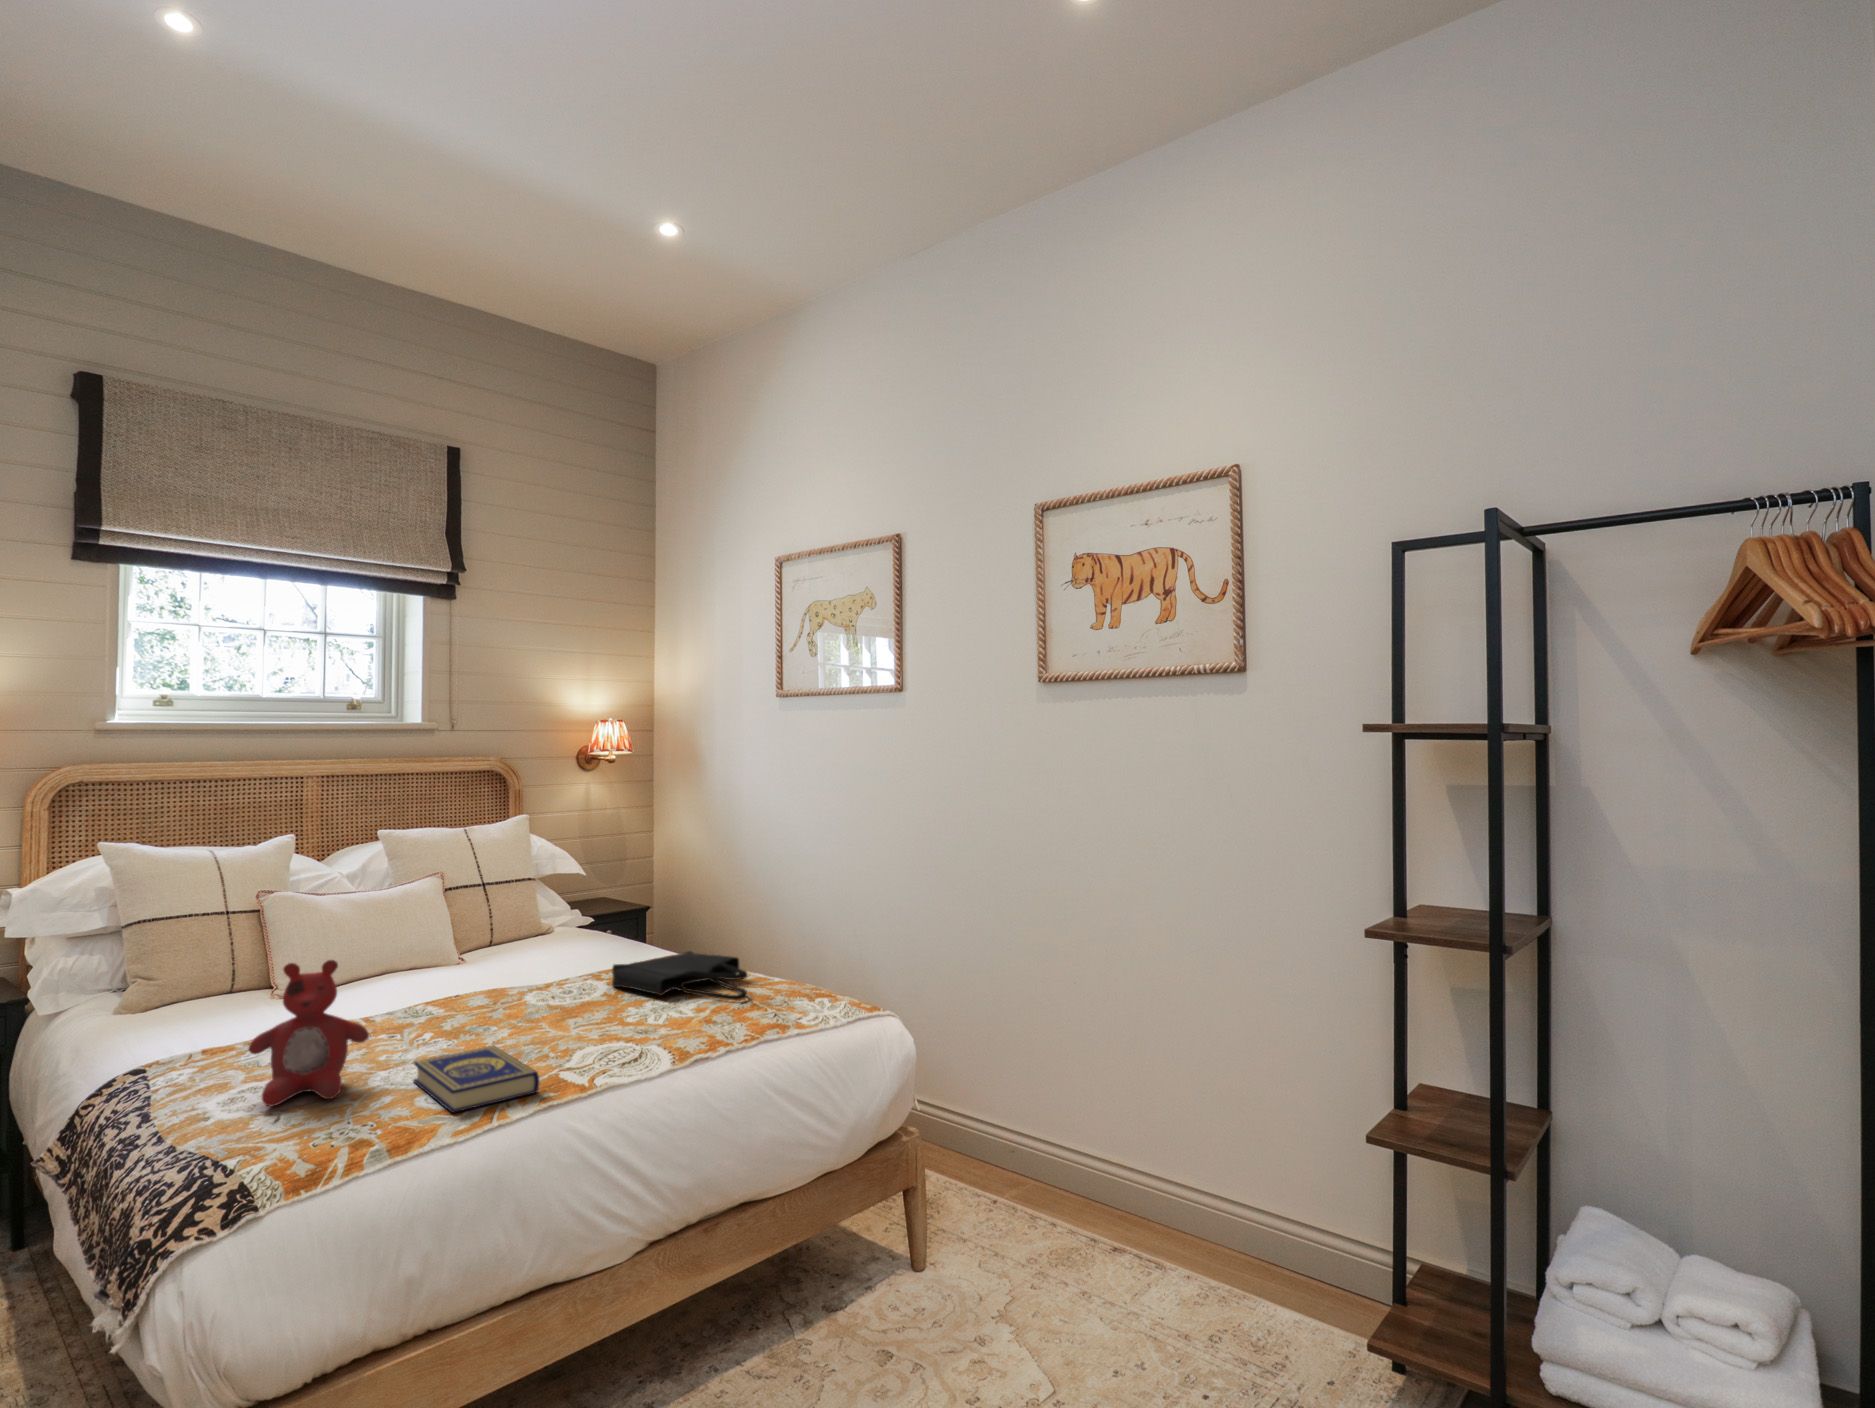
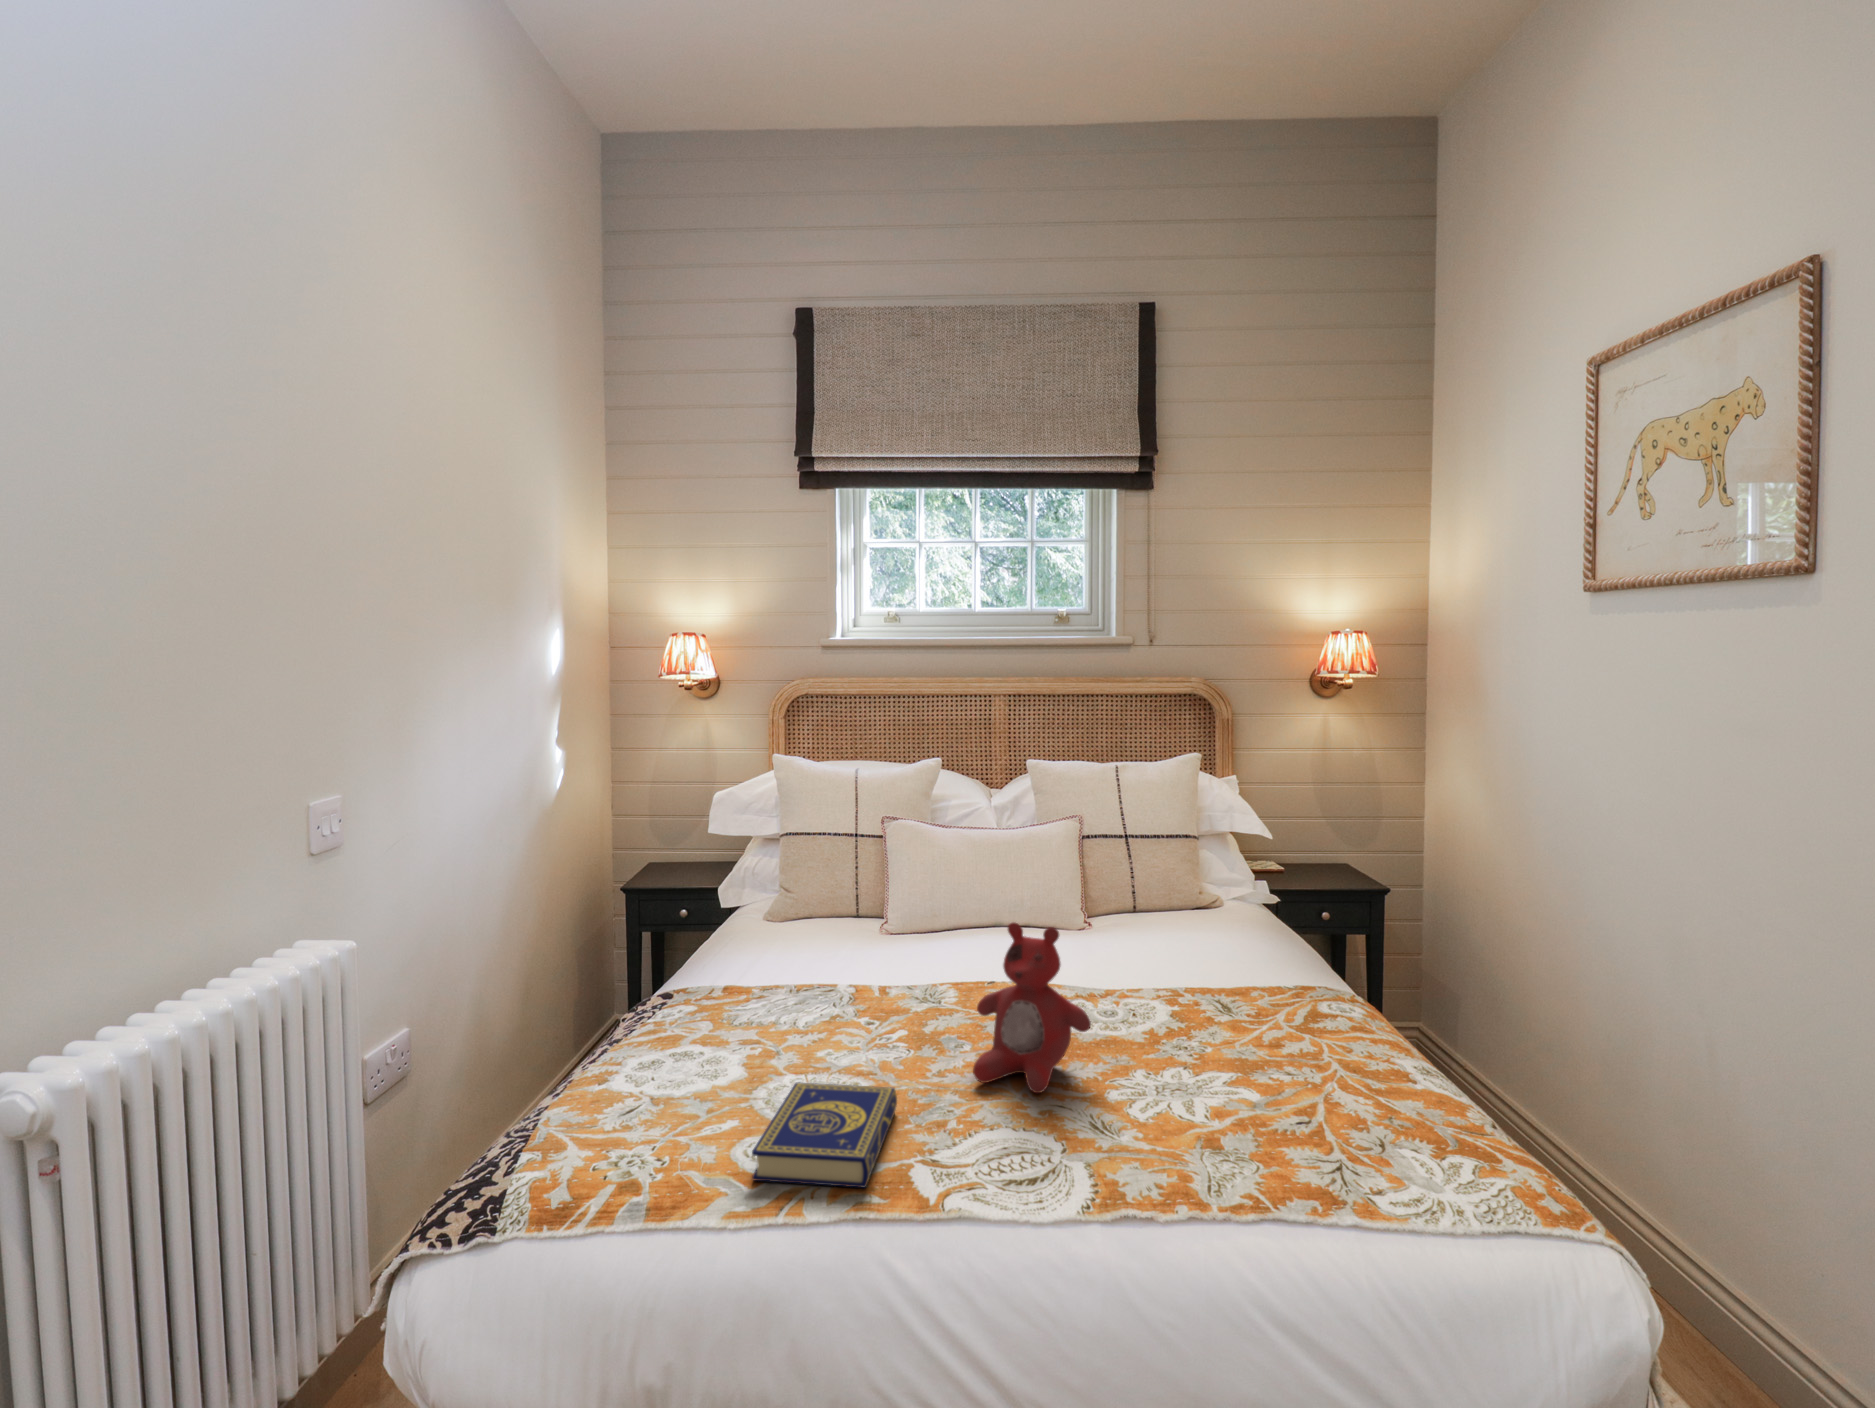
tote bag: present [612,951,747,1000] -> none [1176,993,1365,1110]
stuffed bear: present [249,960,369,1106] -> present [973,923,1091,1093]

